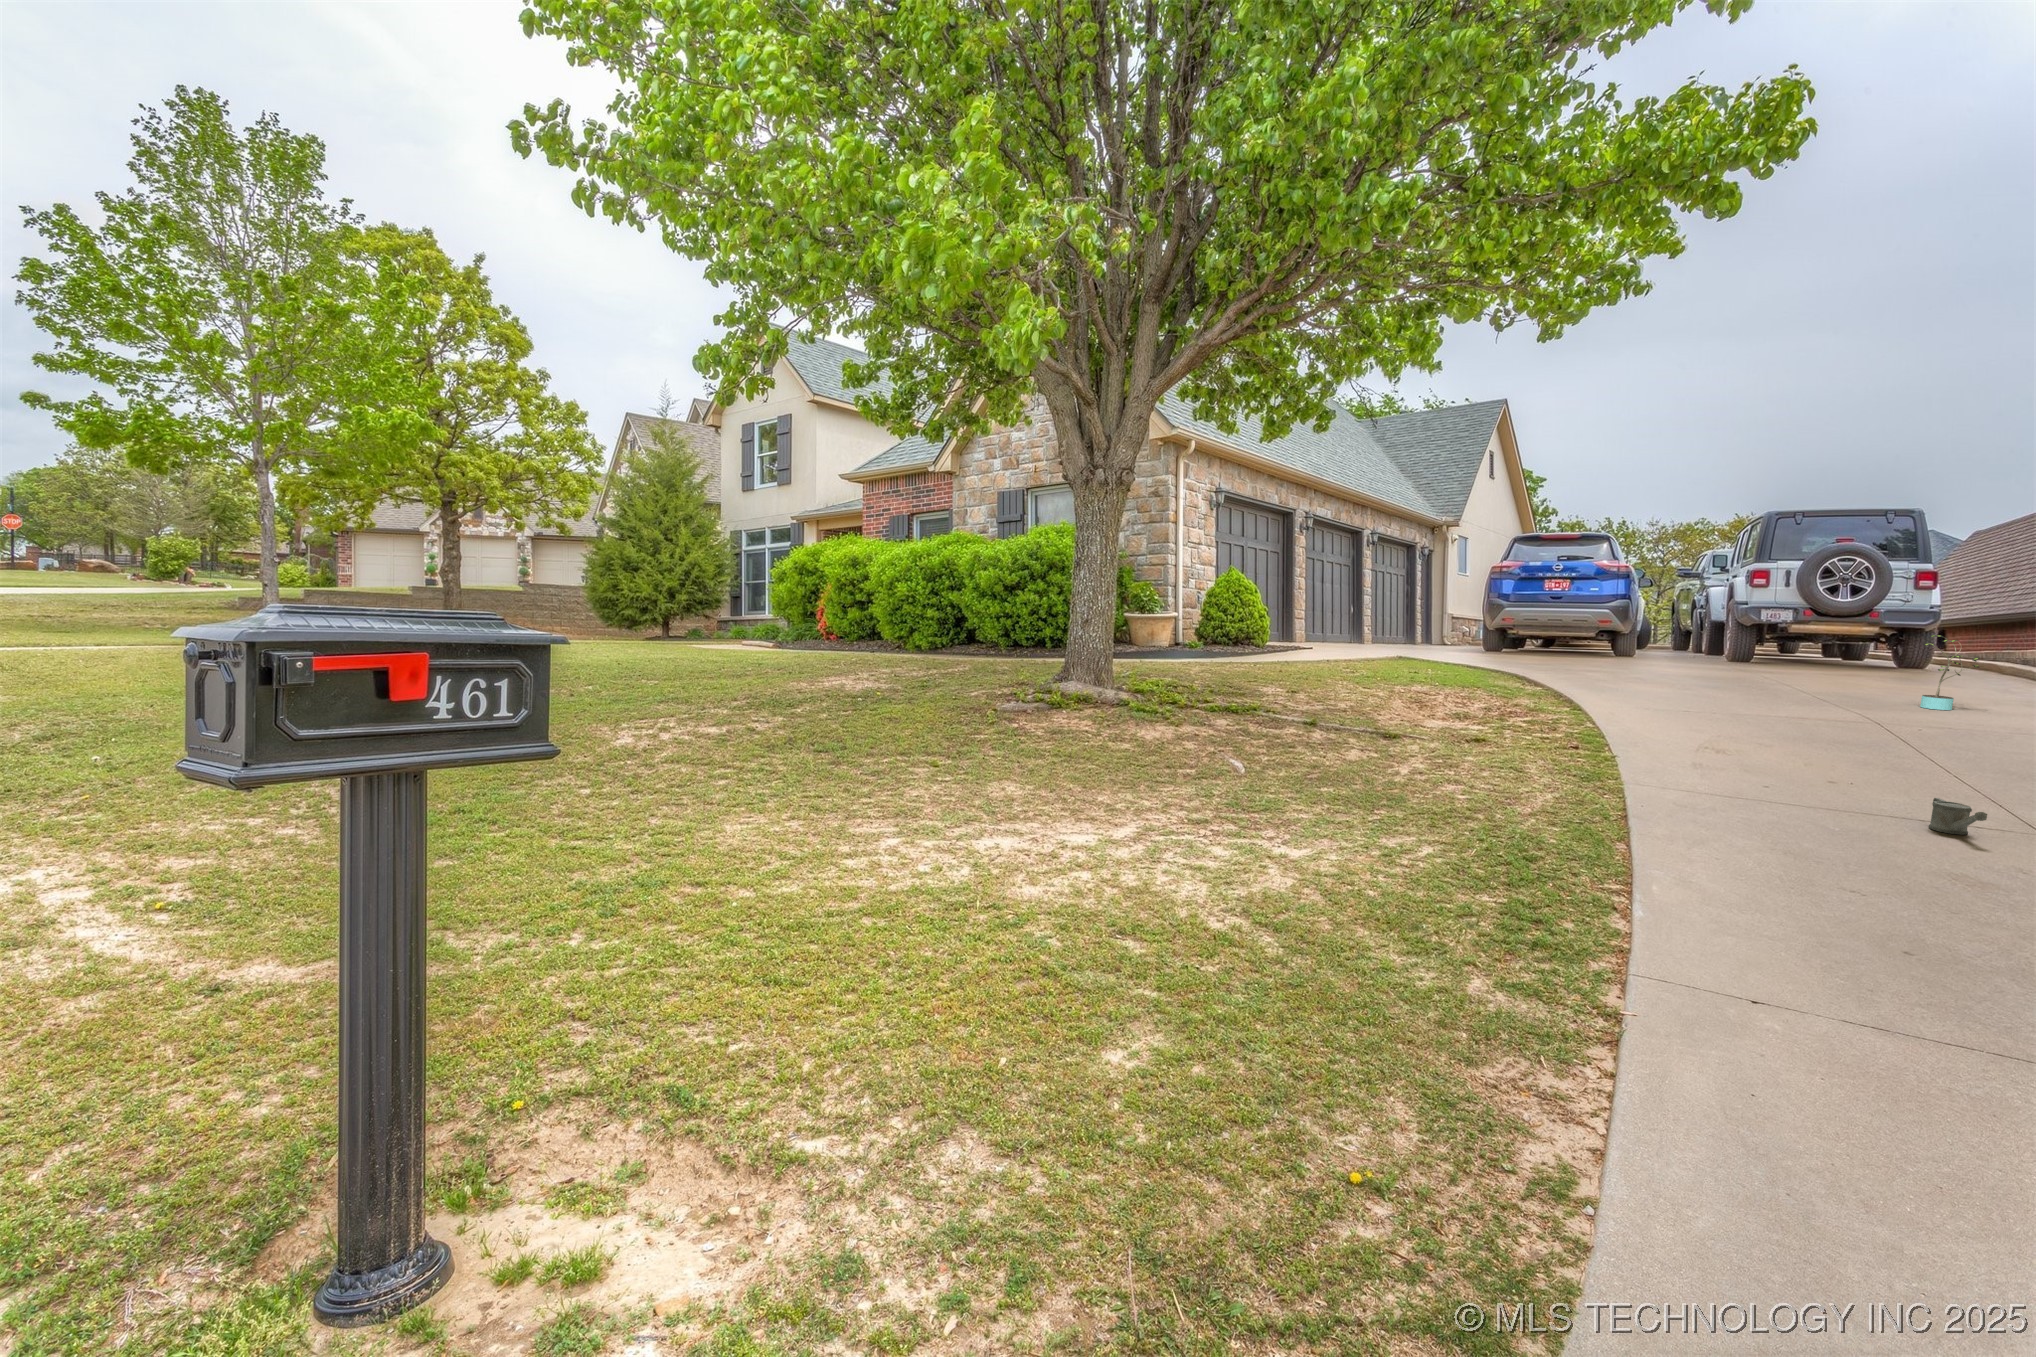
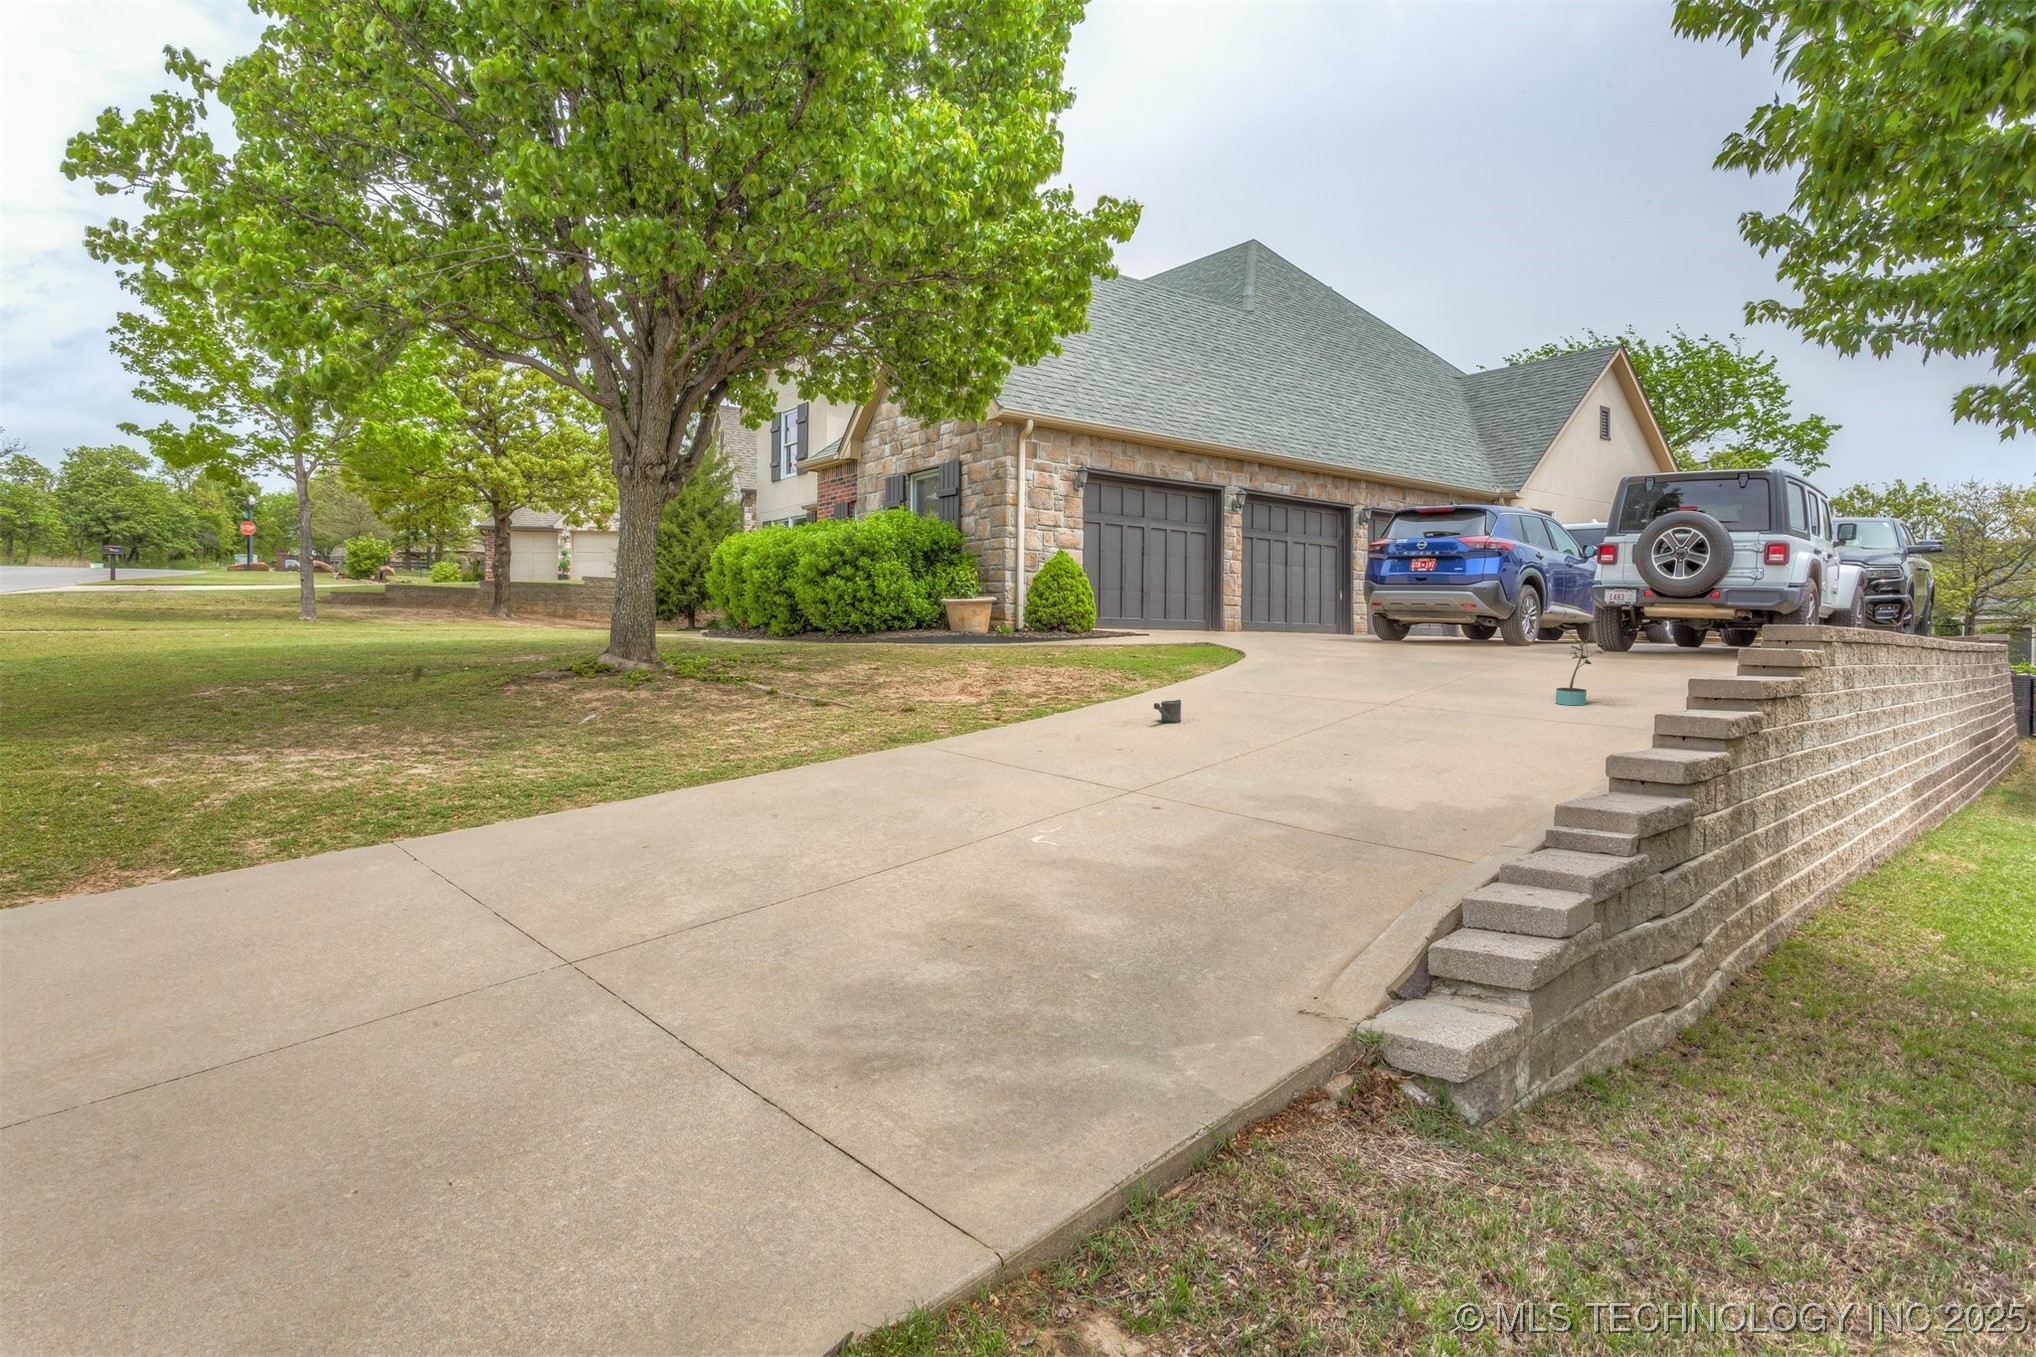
watering can: present [1929,798,1987,835] -> present [1154,700,1181,723]

